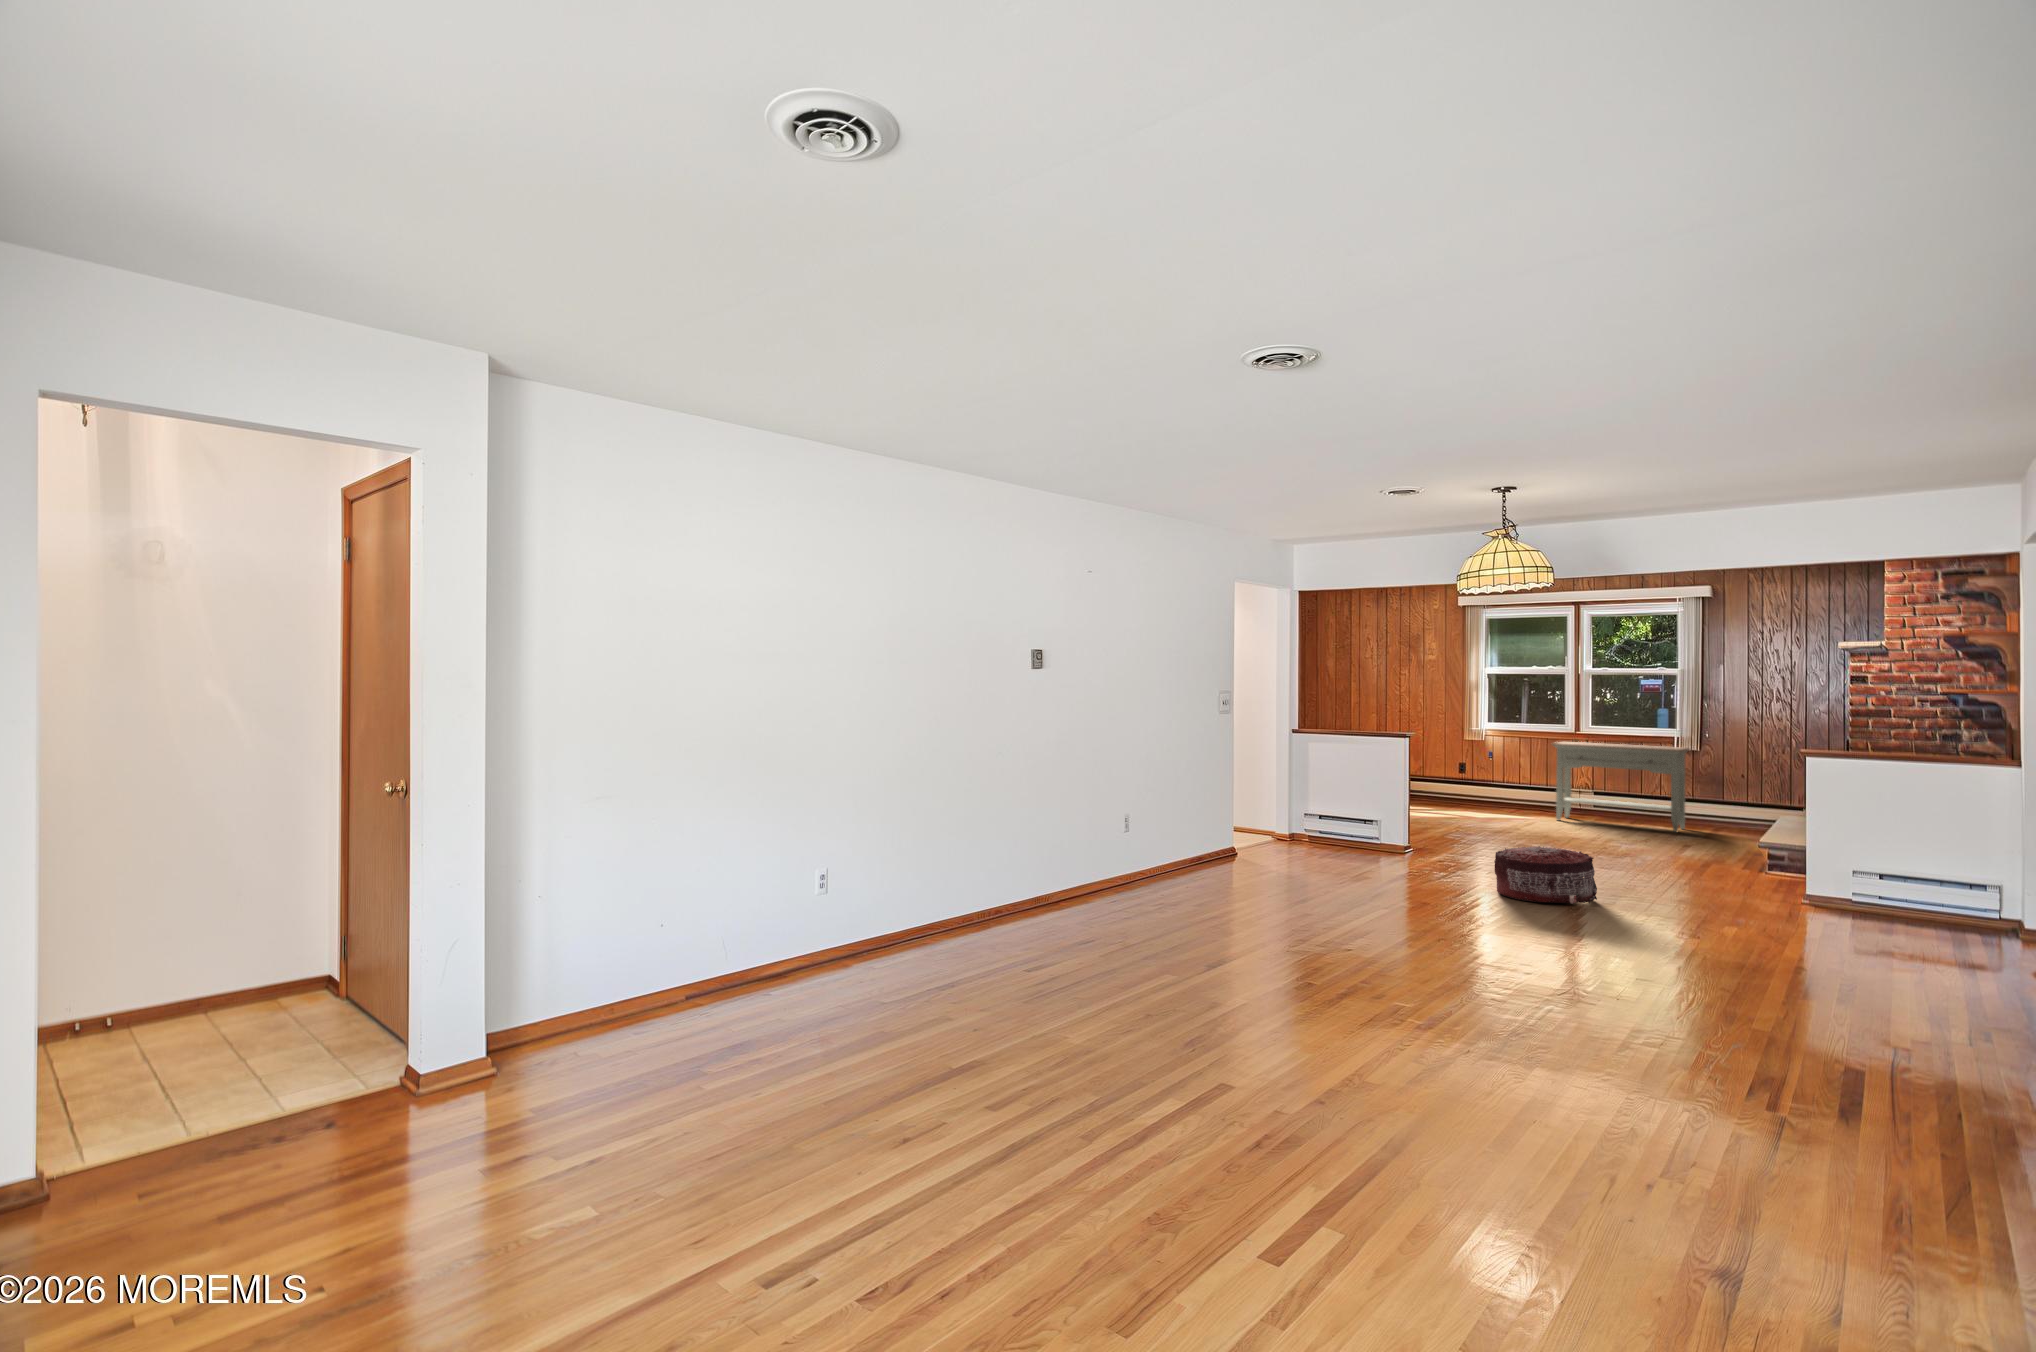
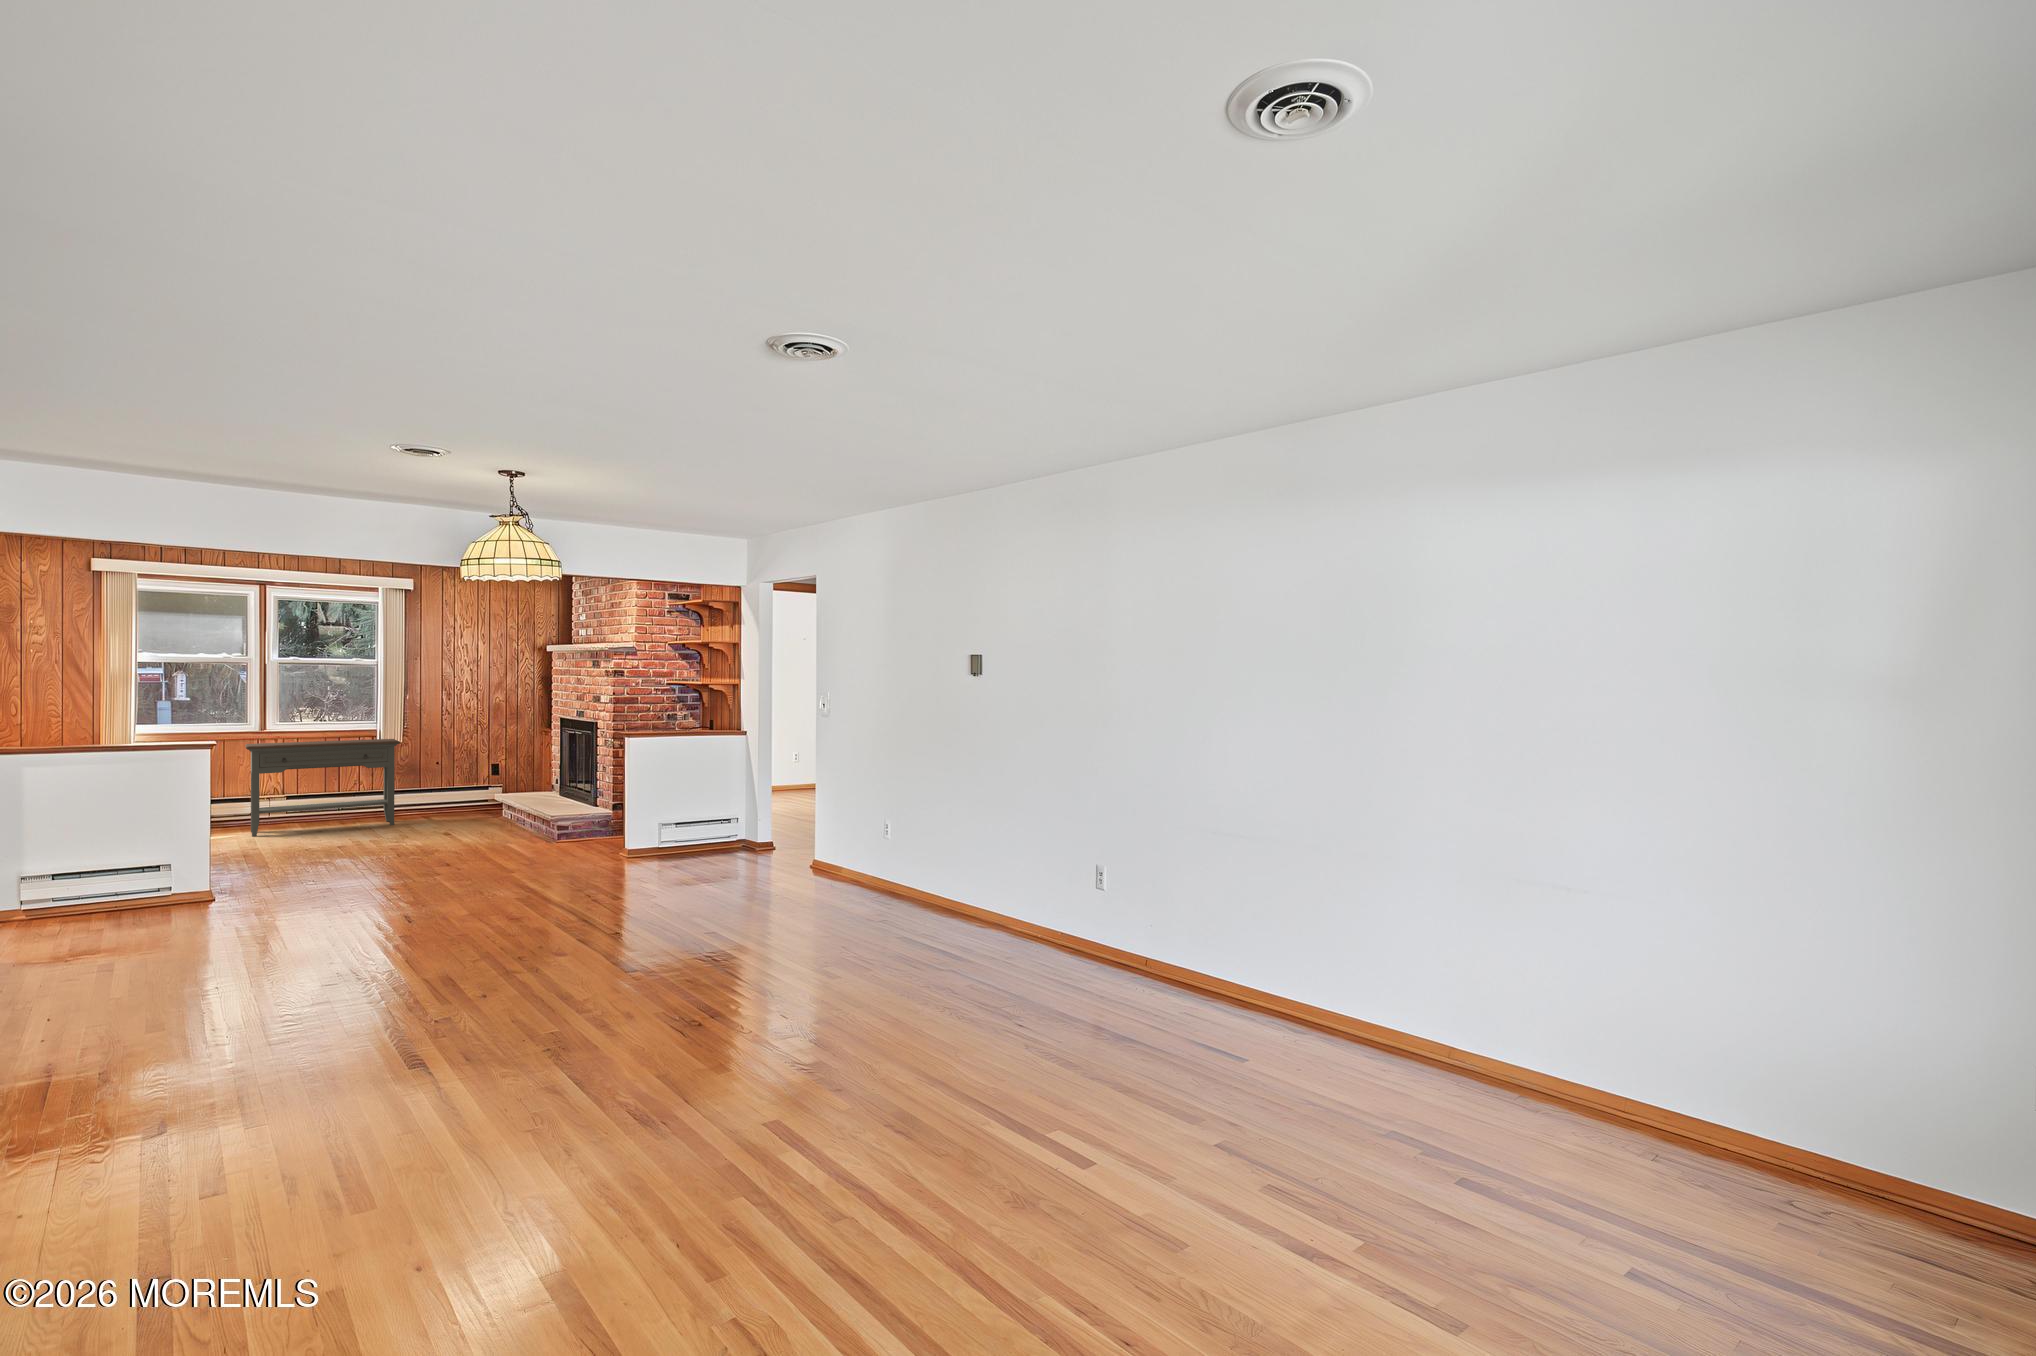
pouf: present [1494,846,1597,904] -> none [445,849,552,913]

